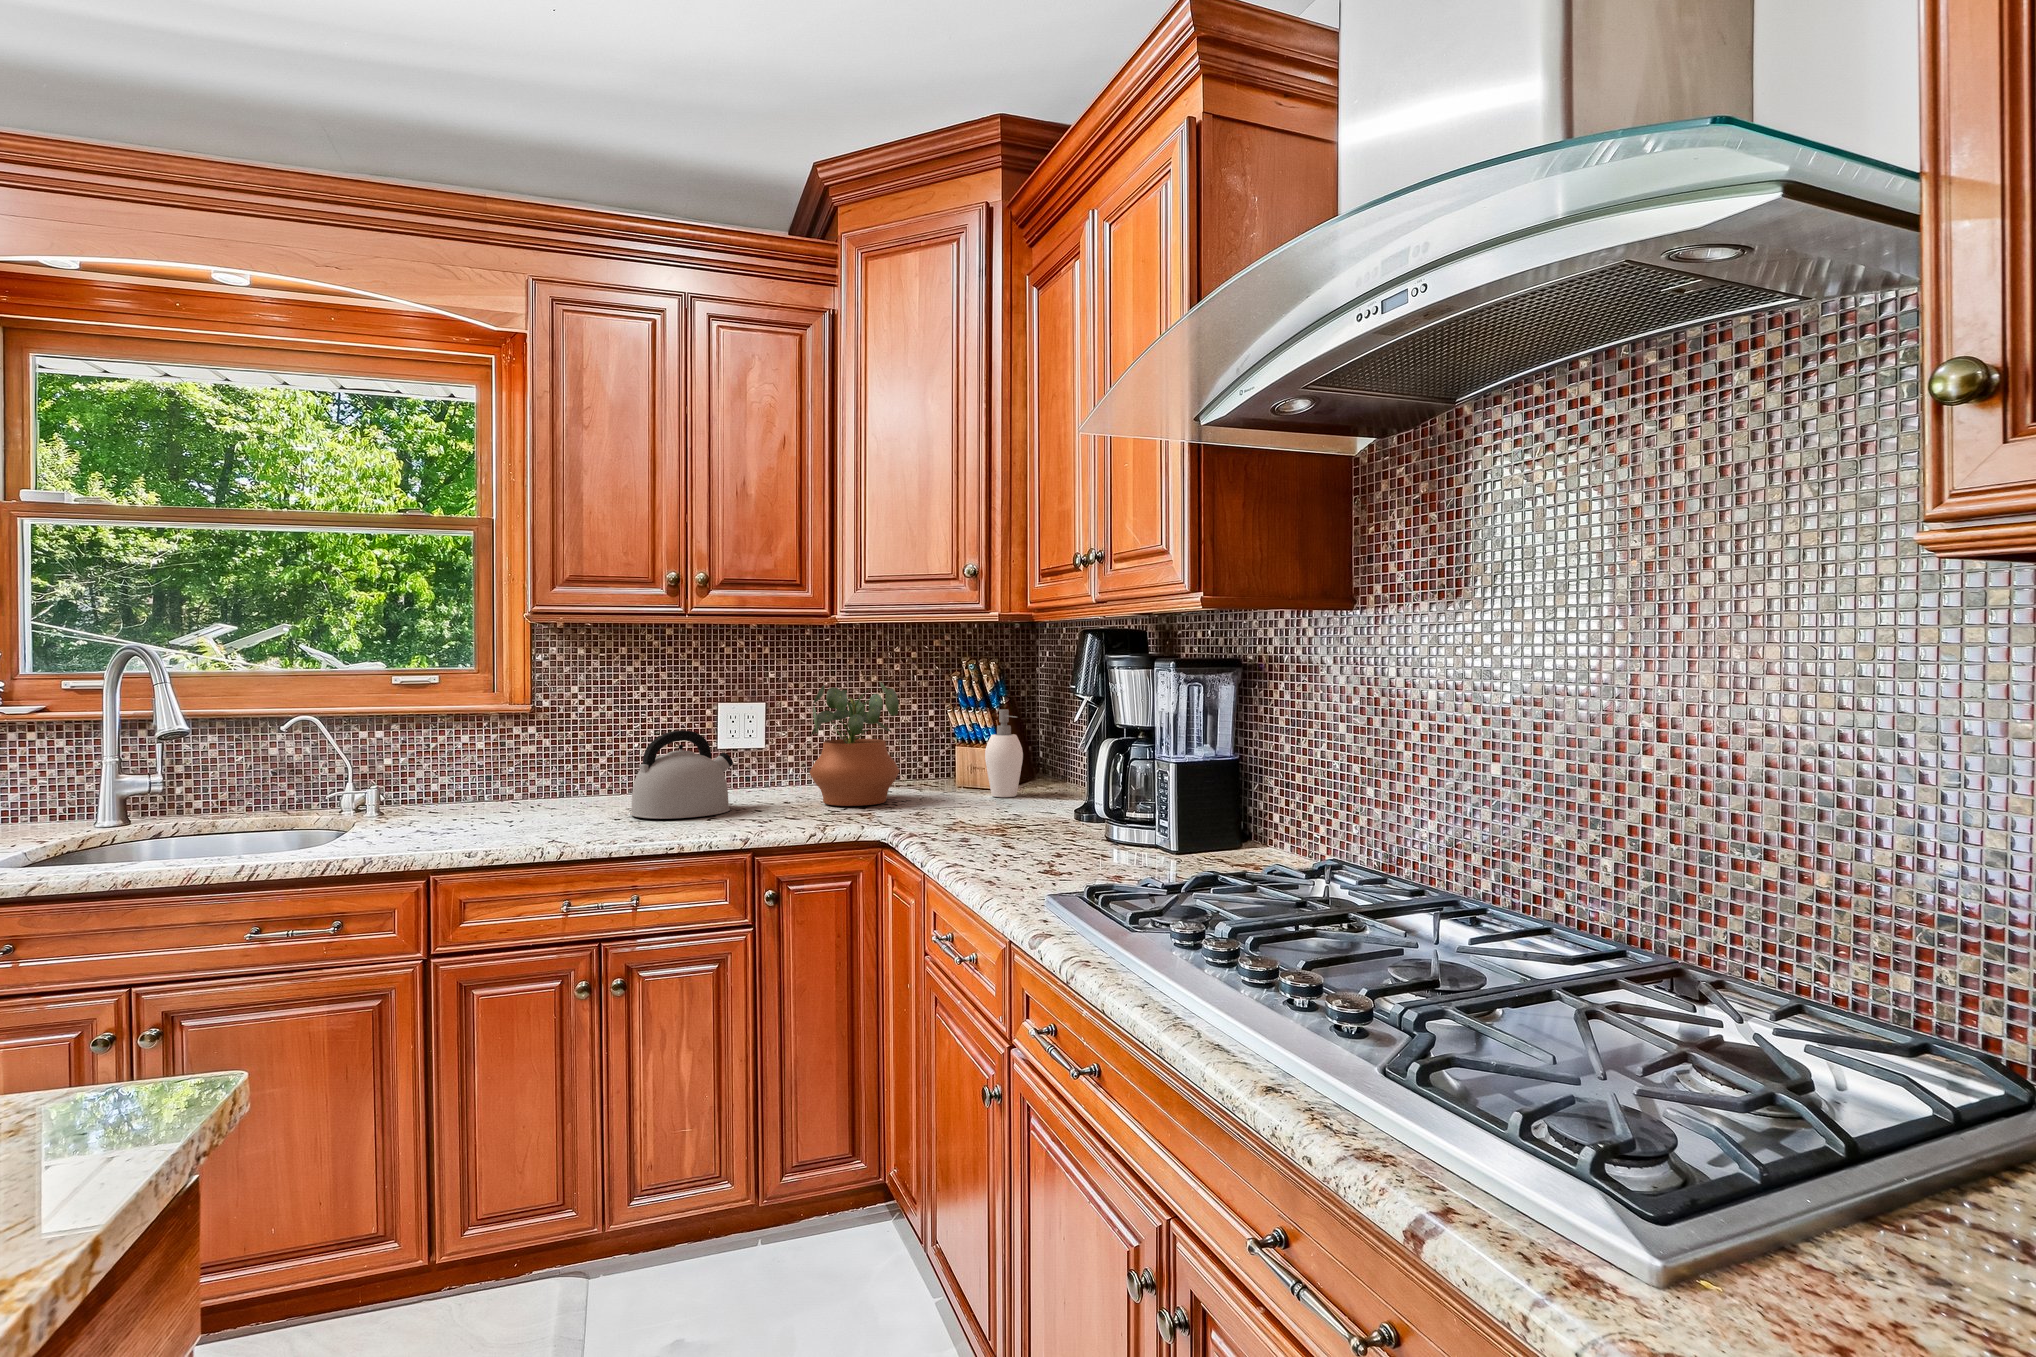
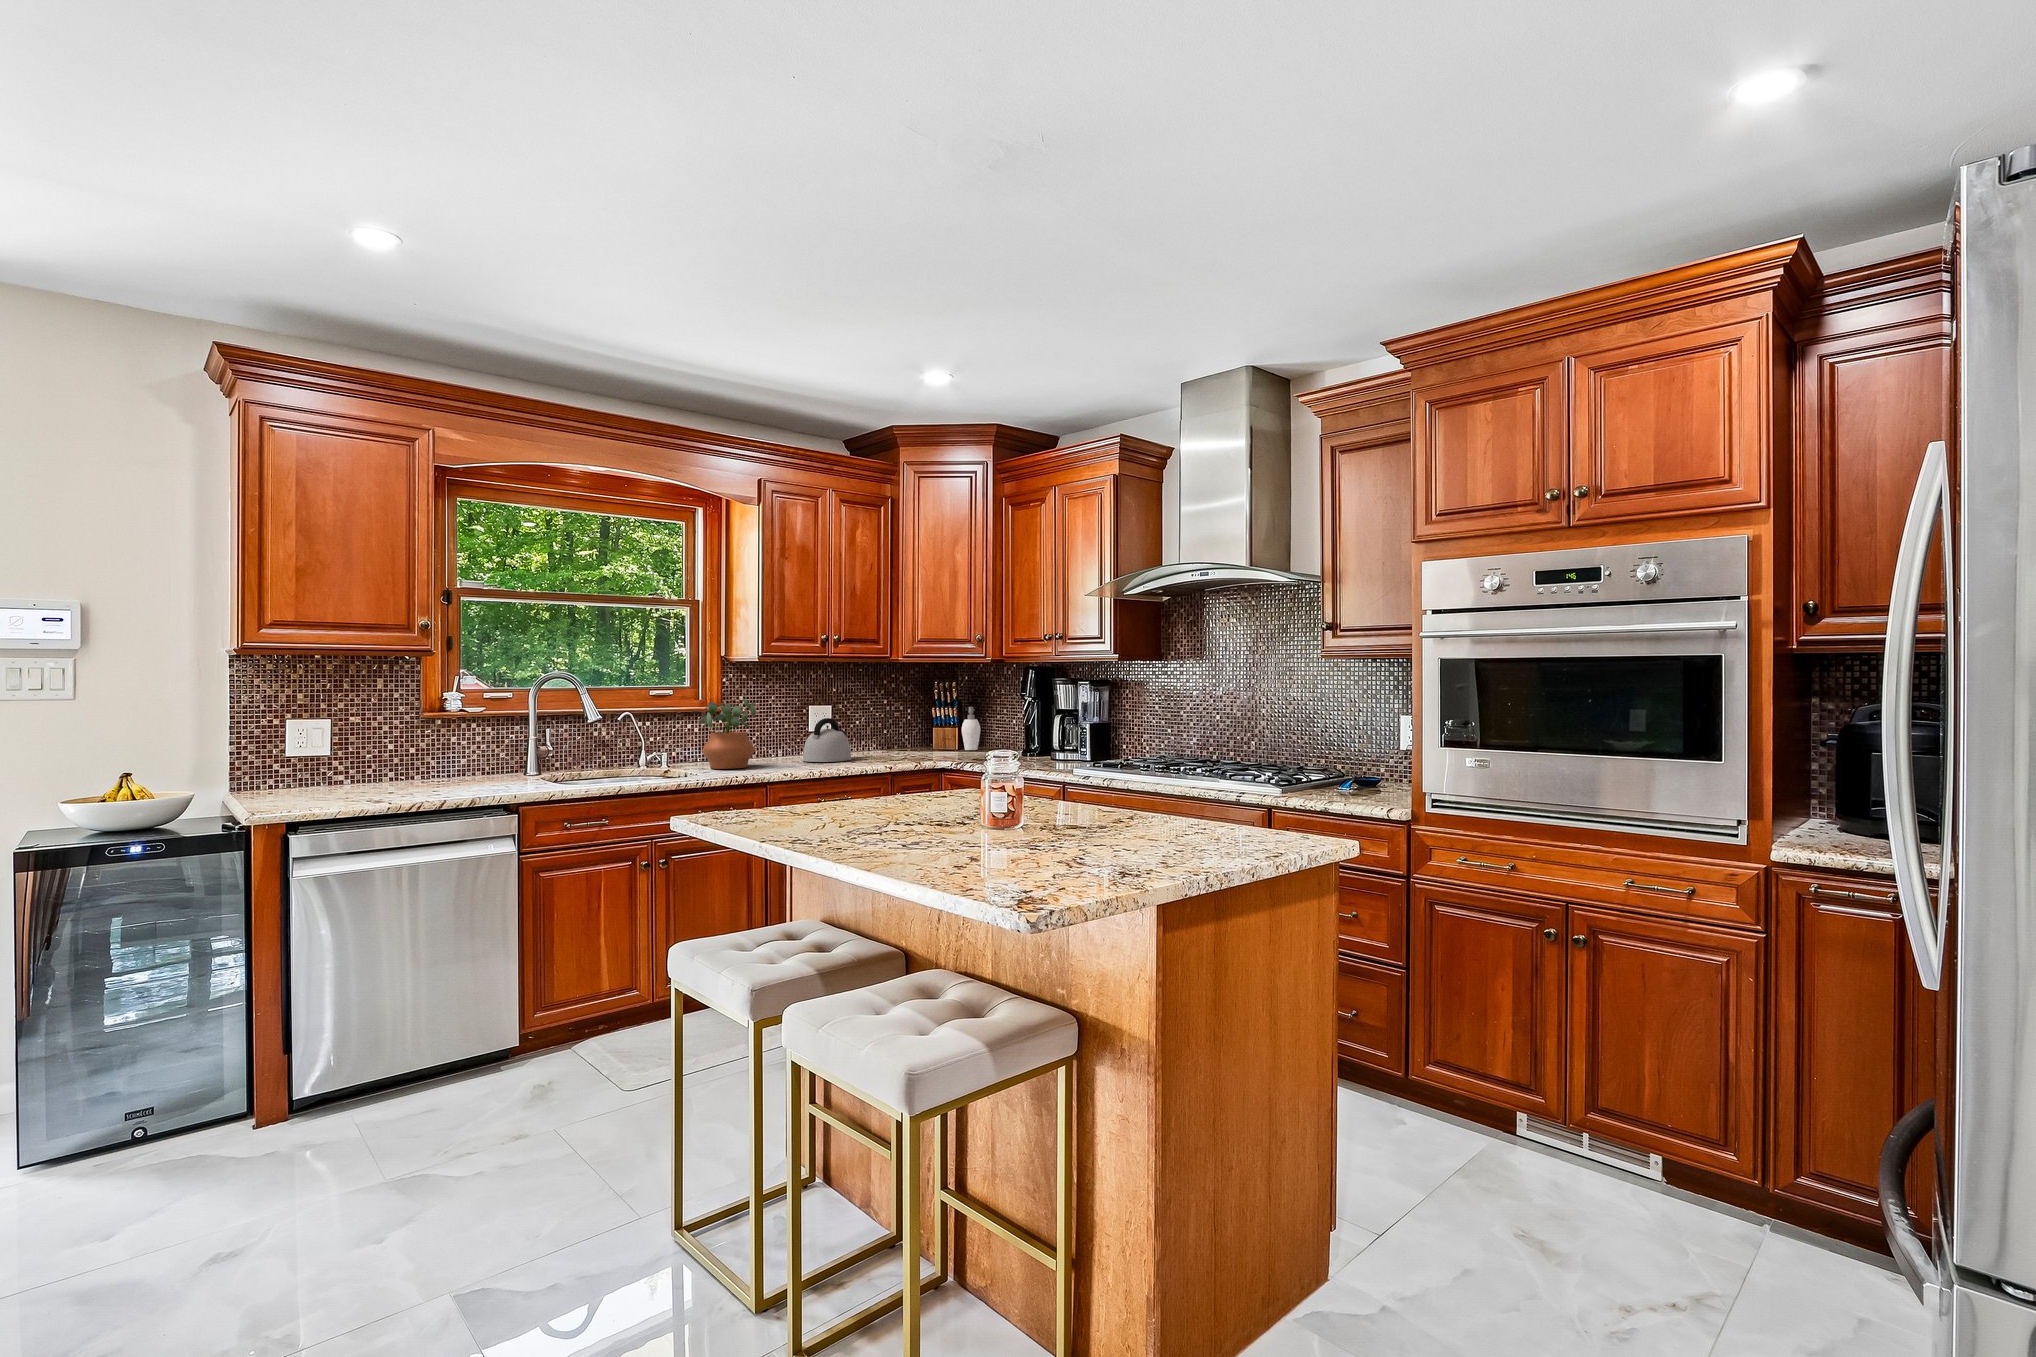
potted plant: present [810,682,900,806] -> present [698,699,756,769]

